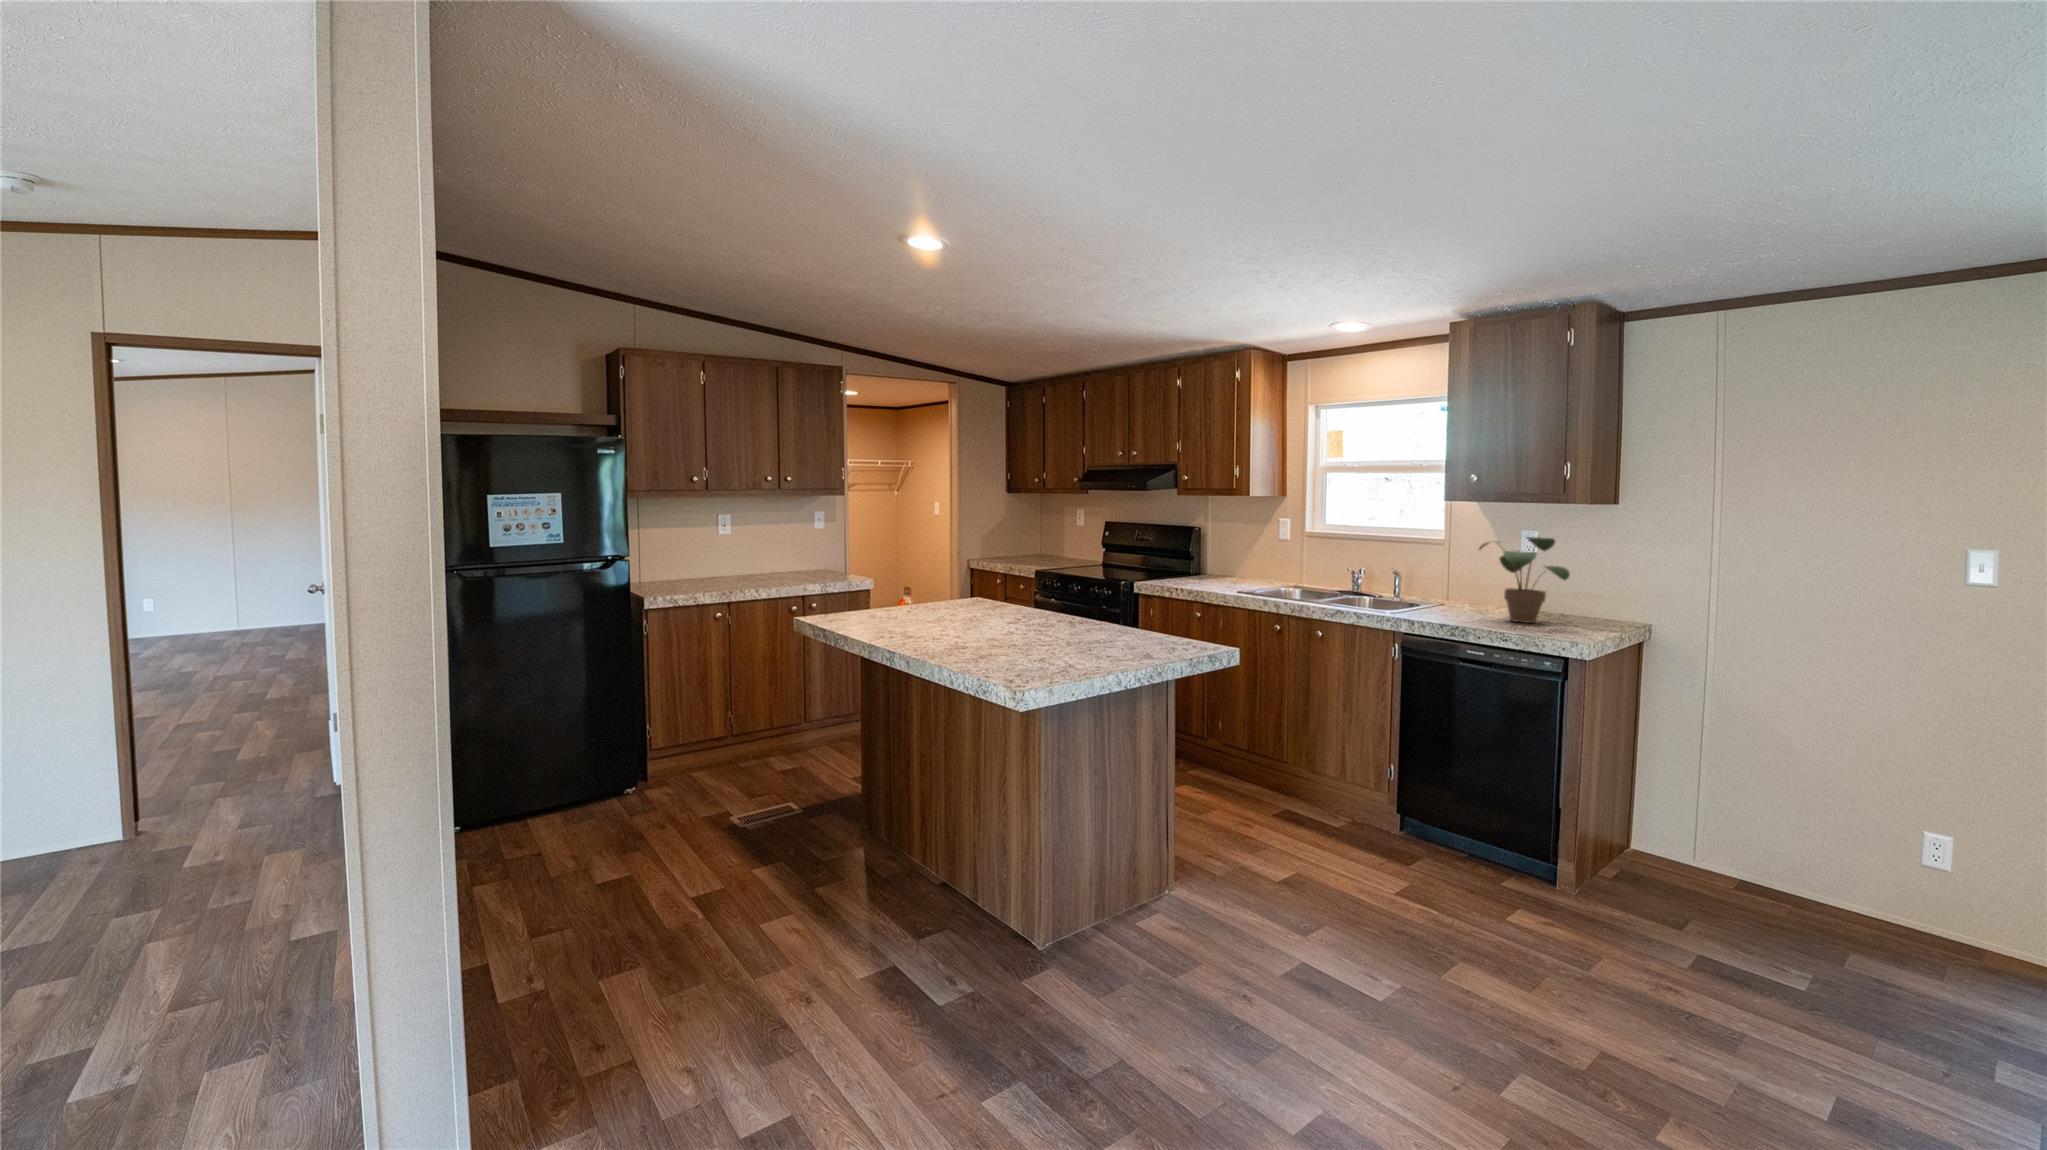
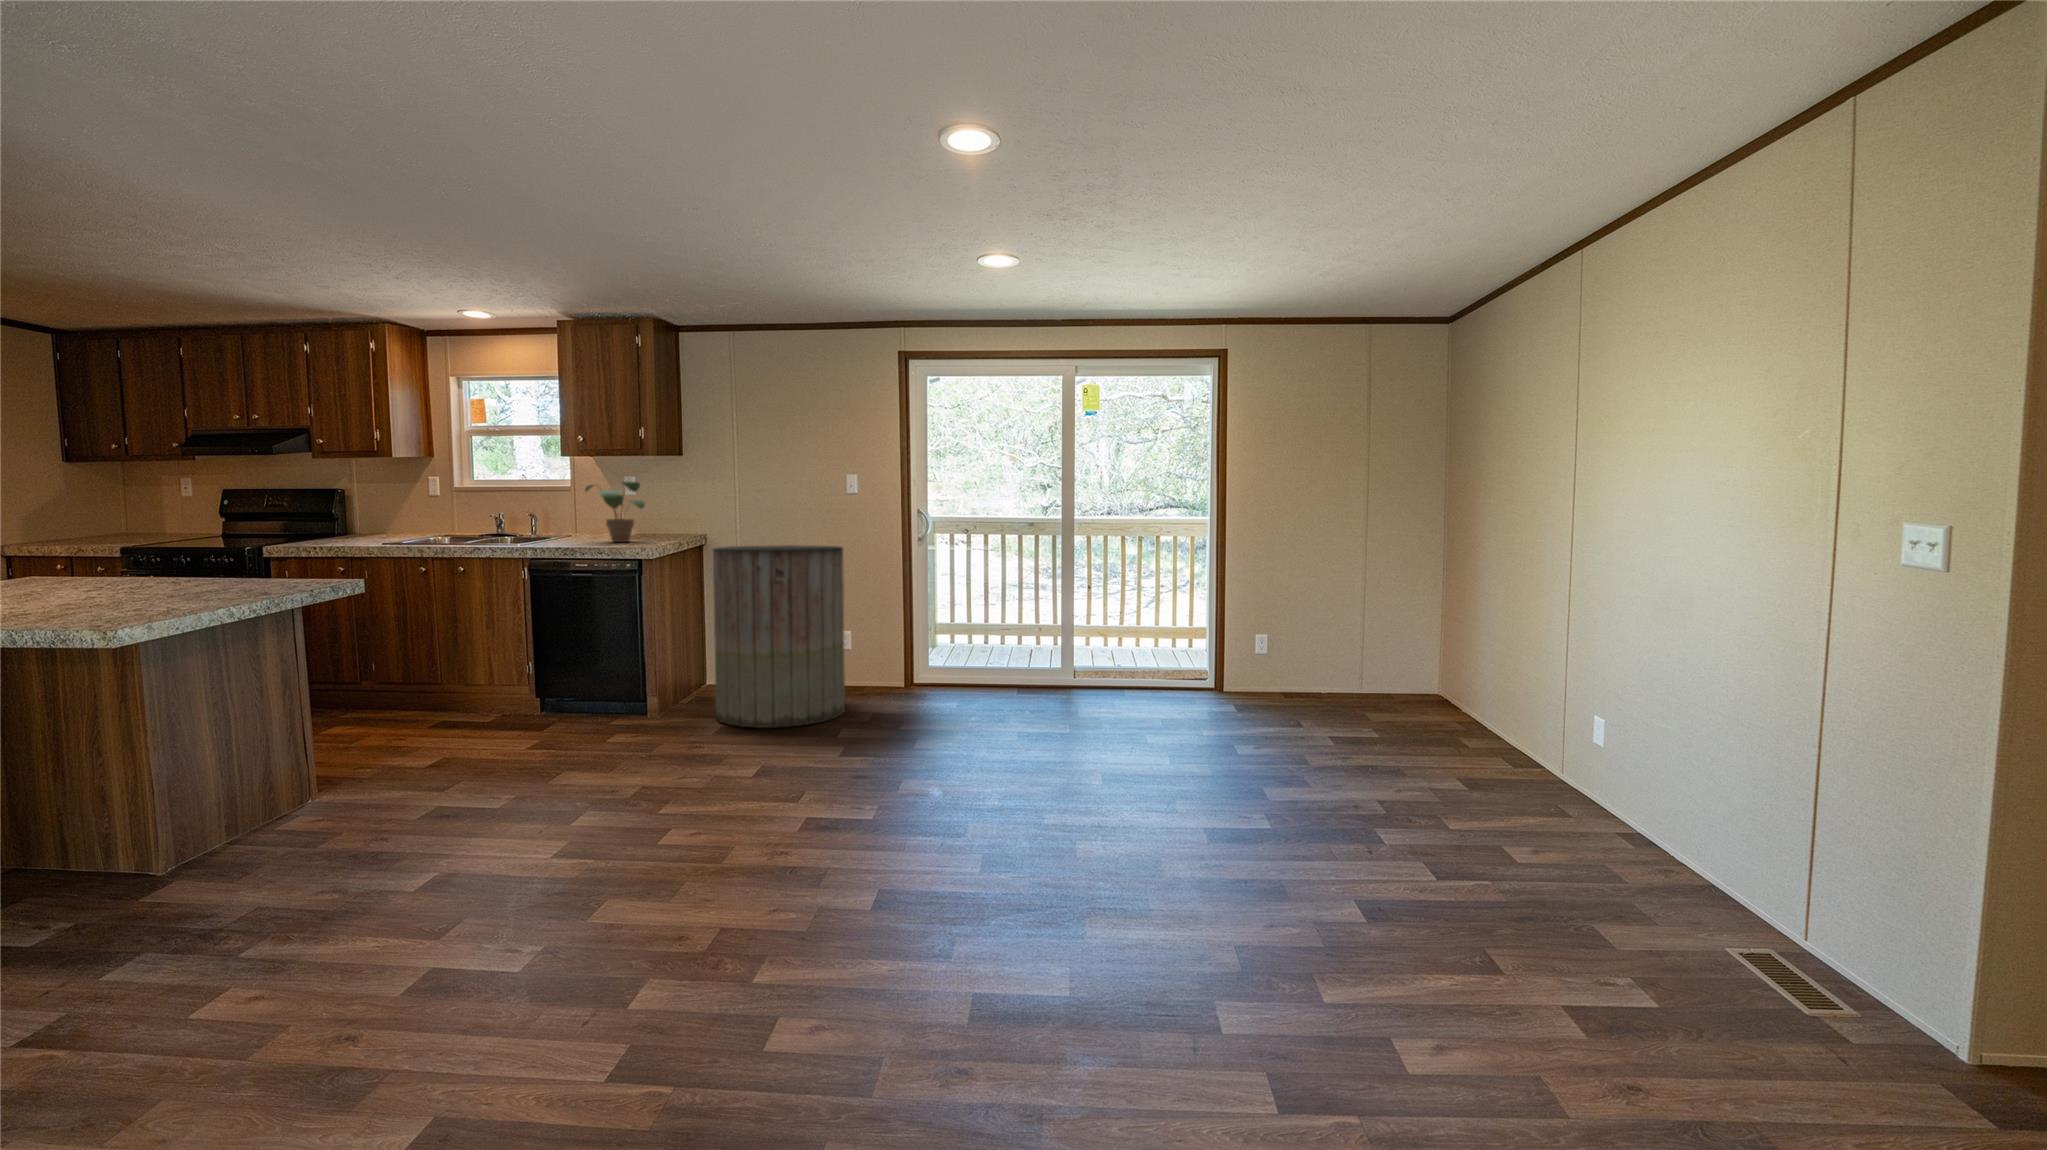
trash can: none [1668,649,1987,1003] -> present [713,545,845,728]

